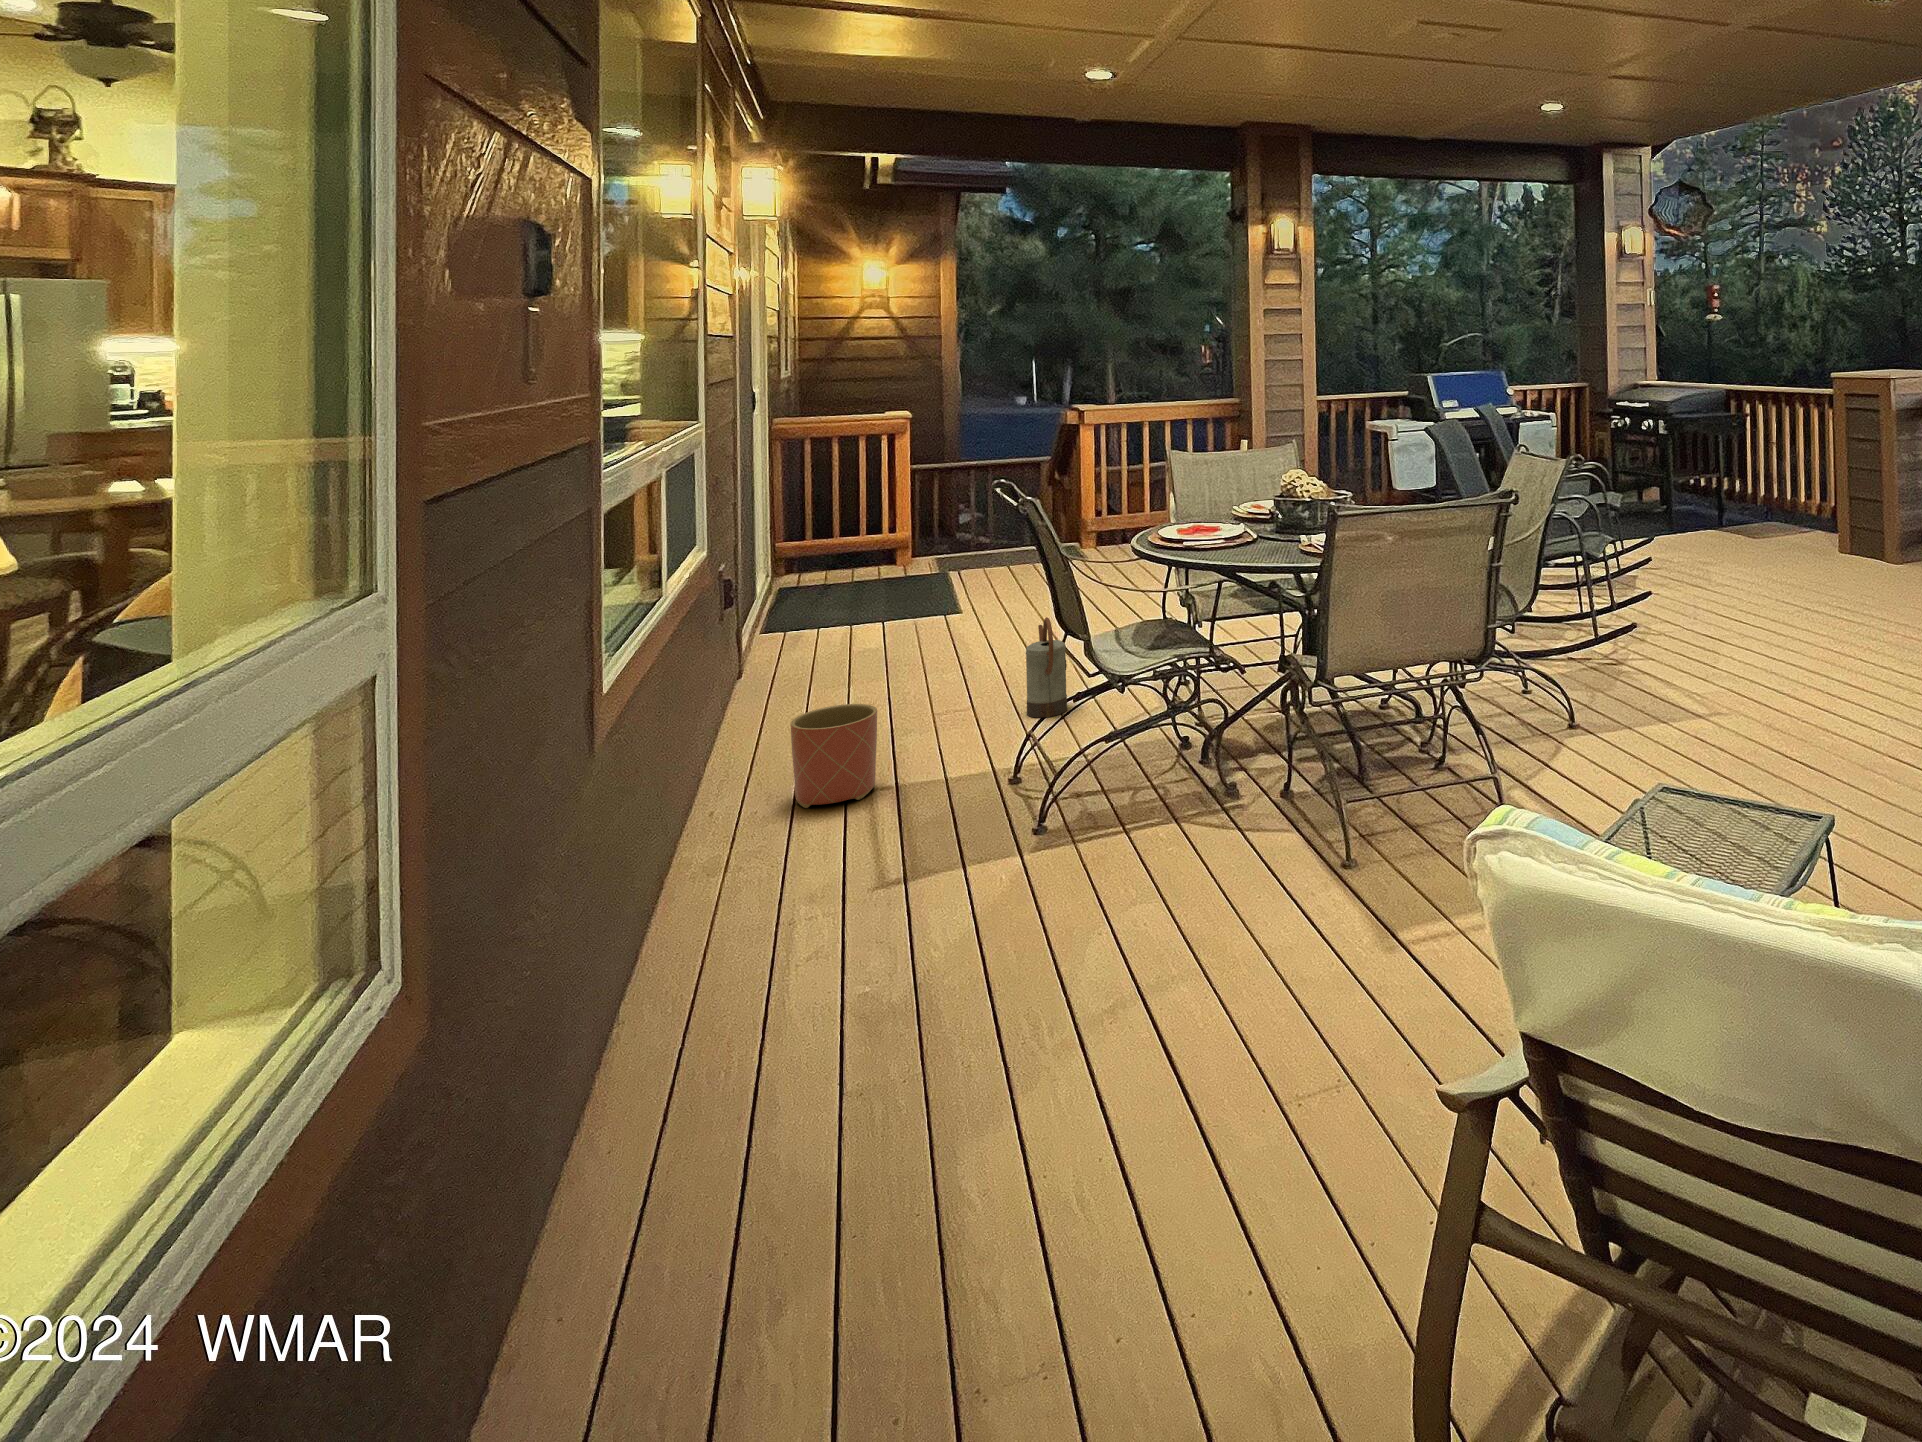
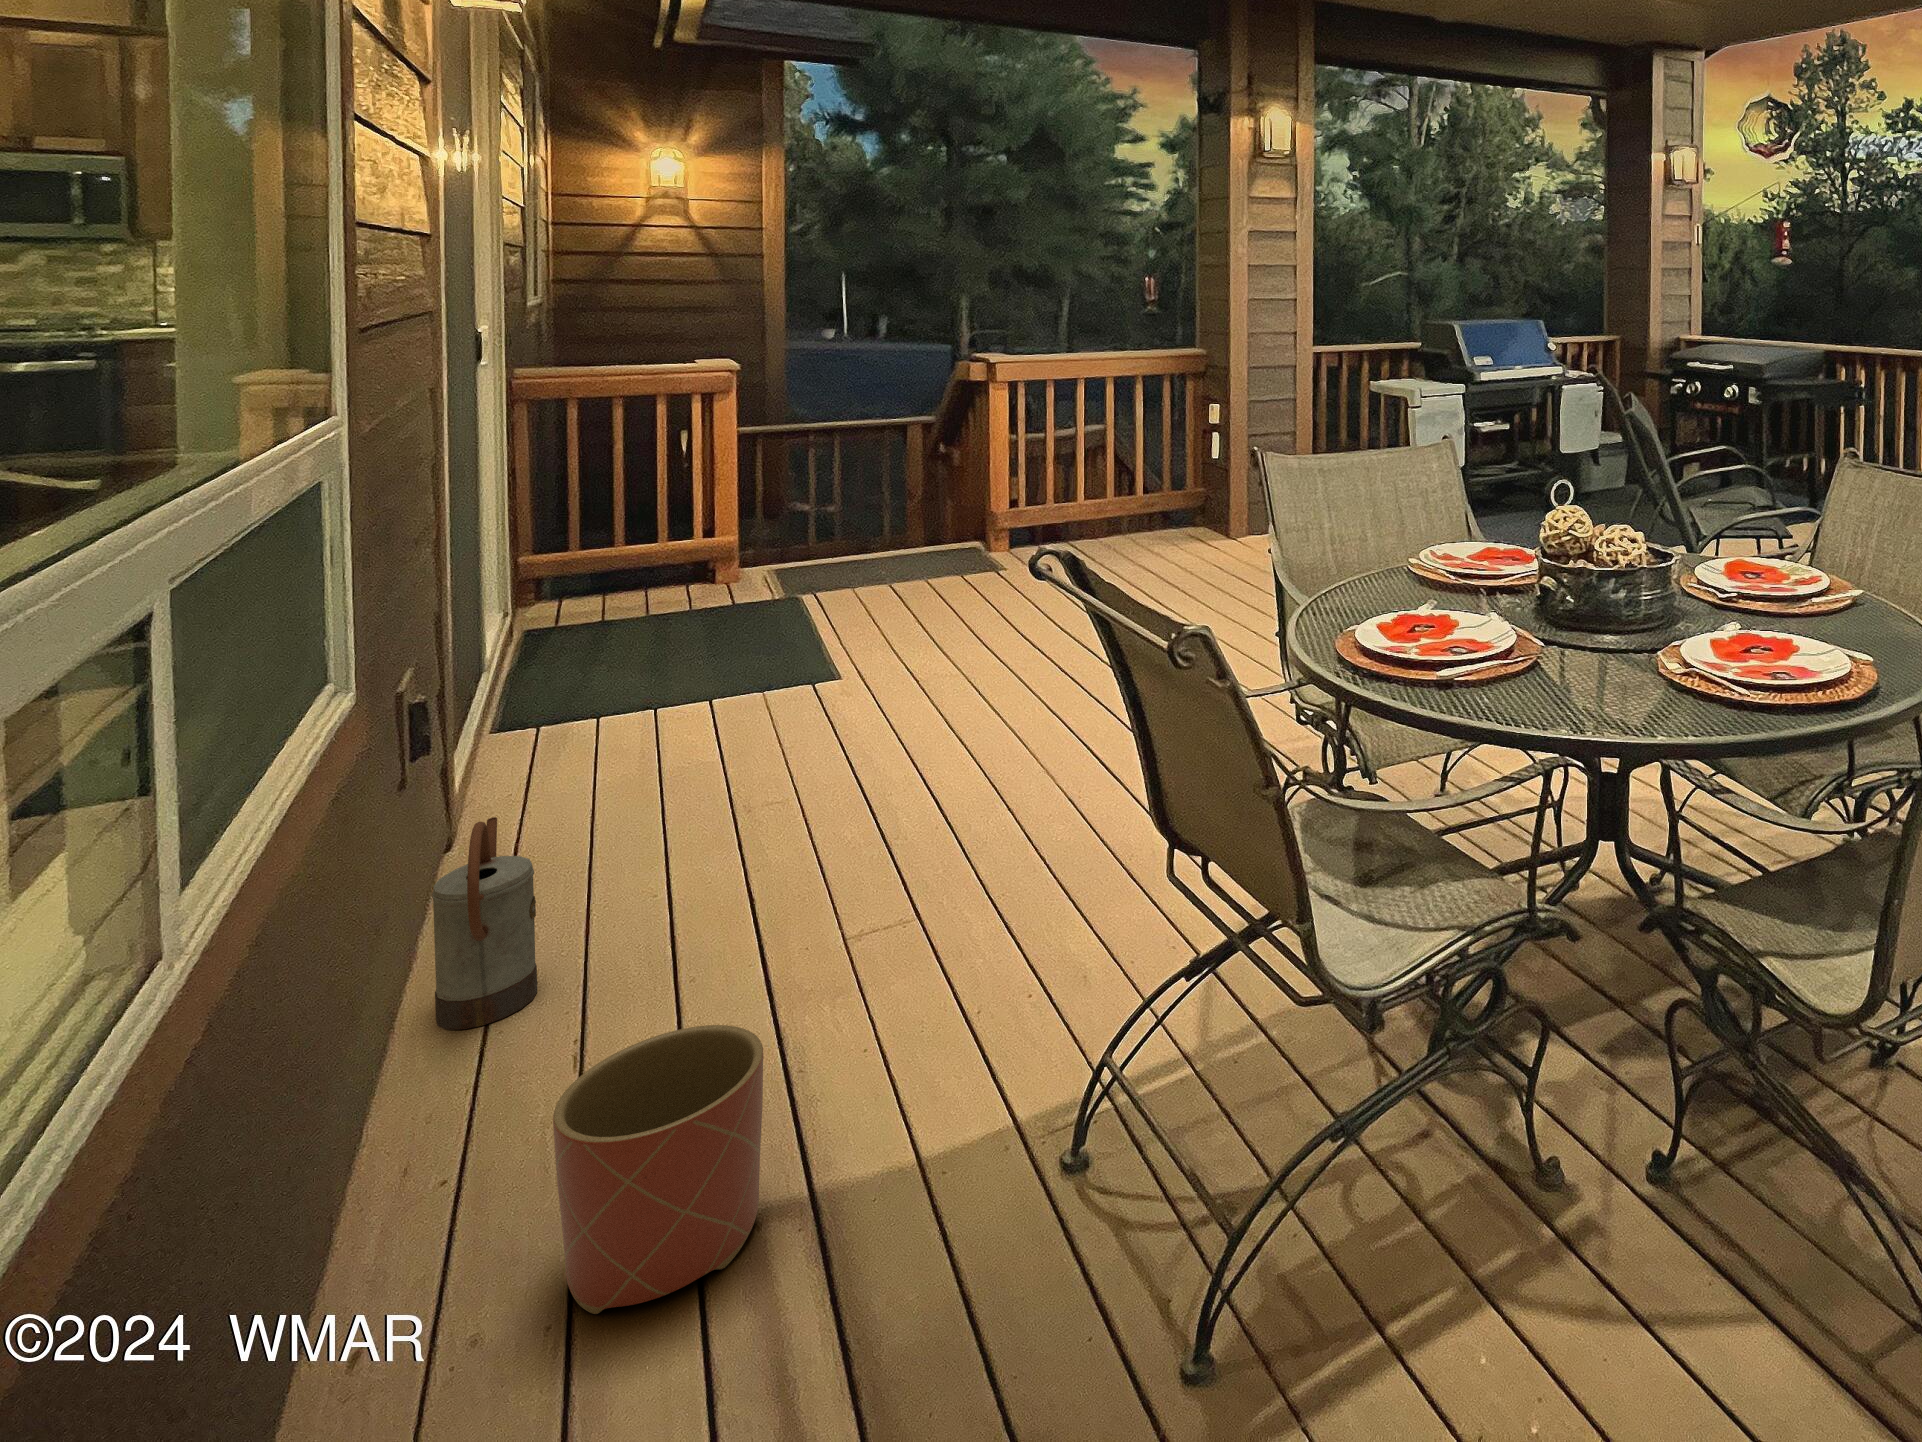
watering can: present [1026,617,1067,718] -> present [432,817,537,1030]

